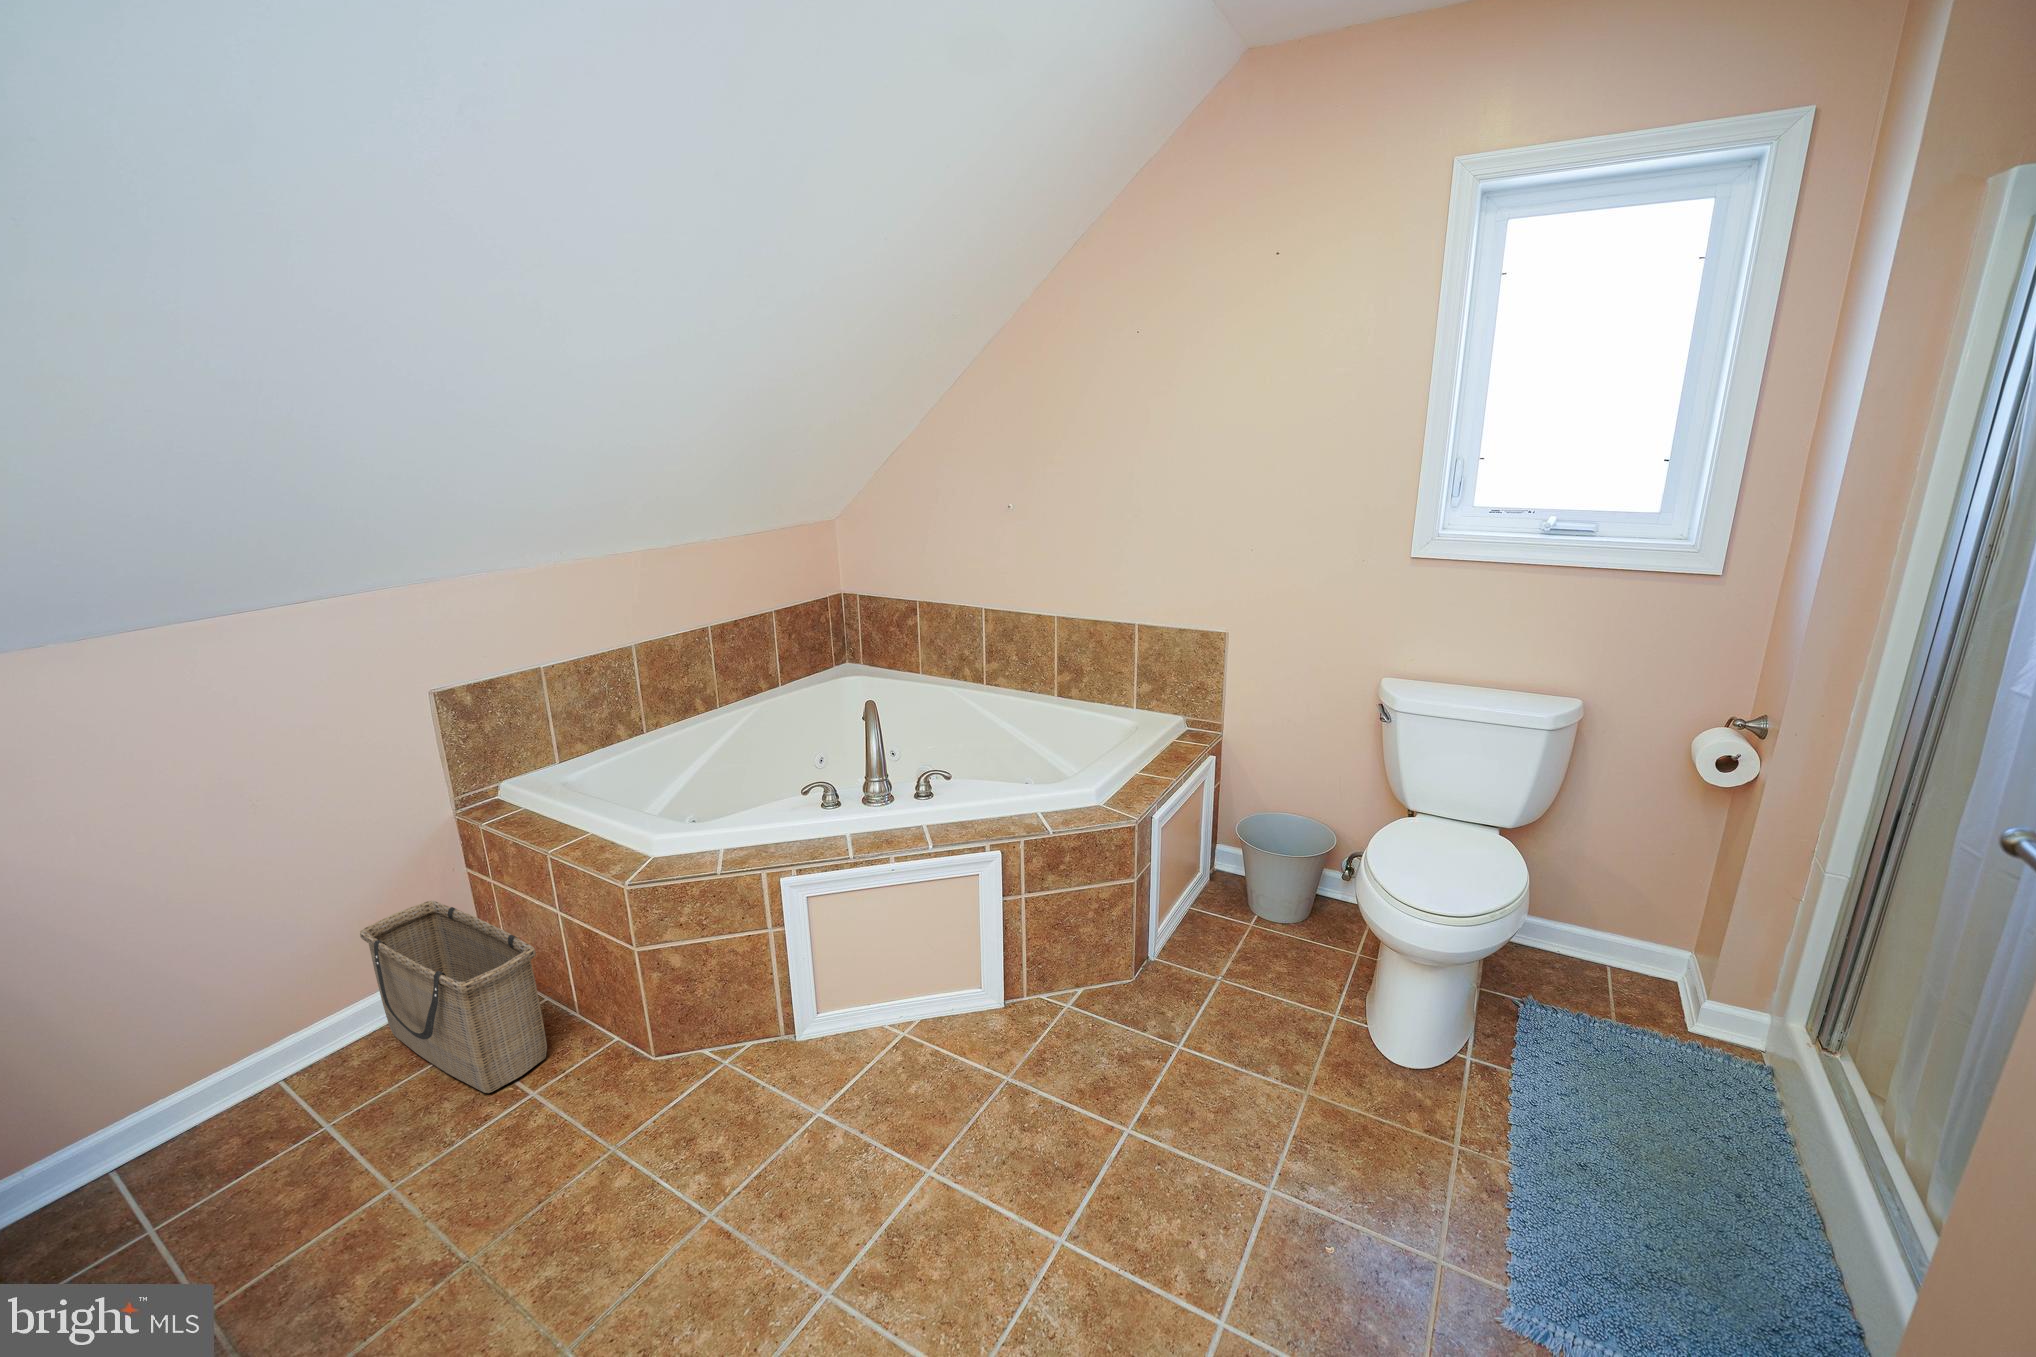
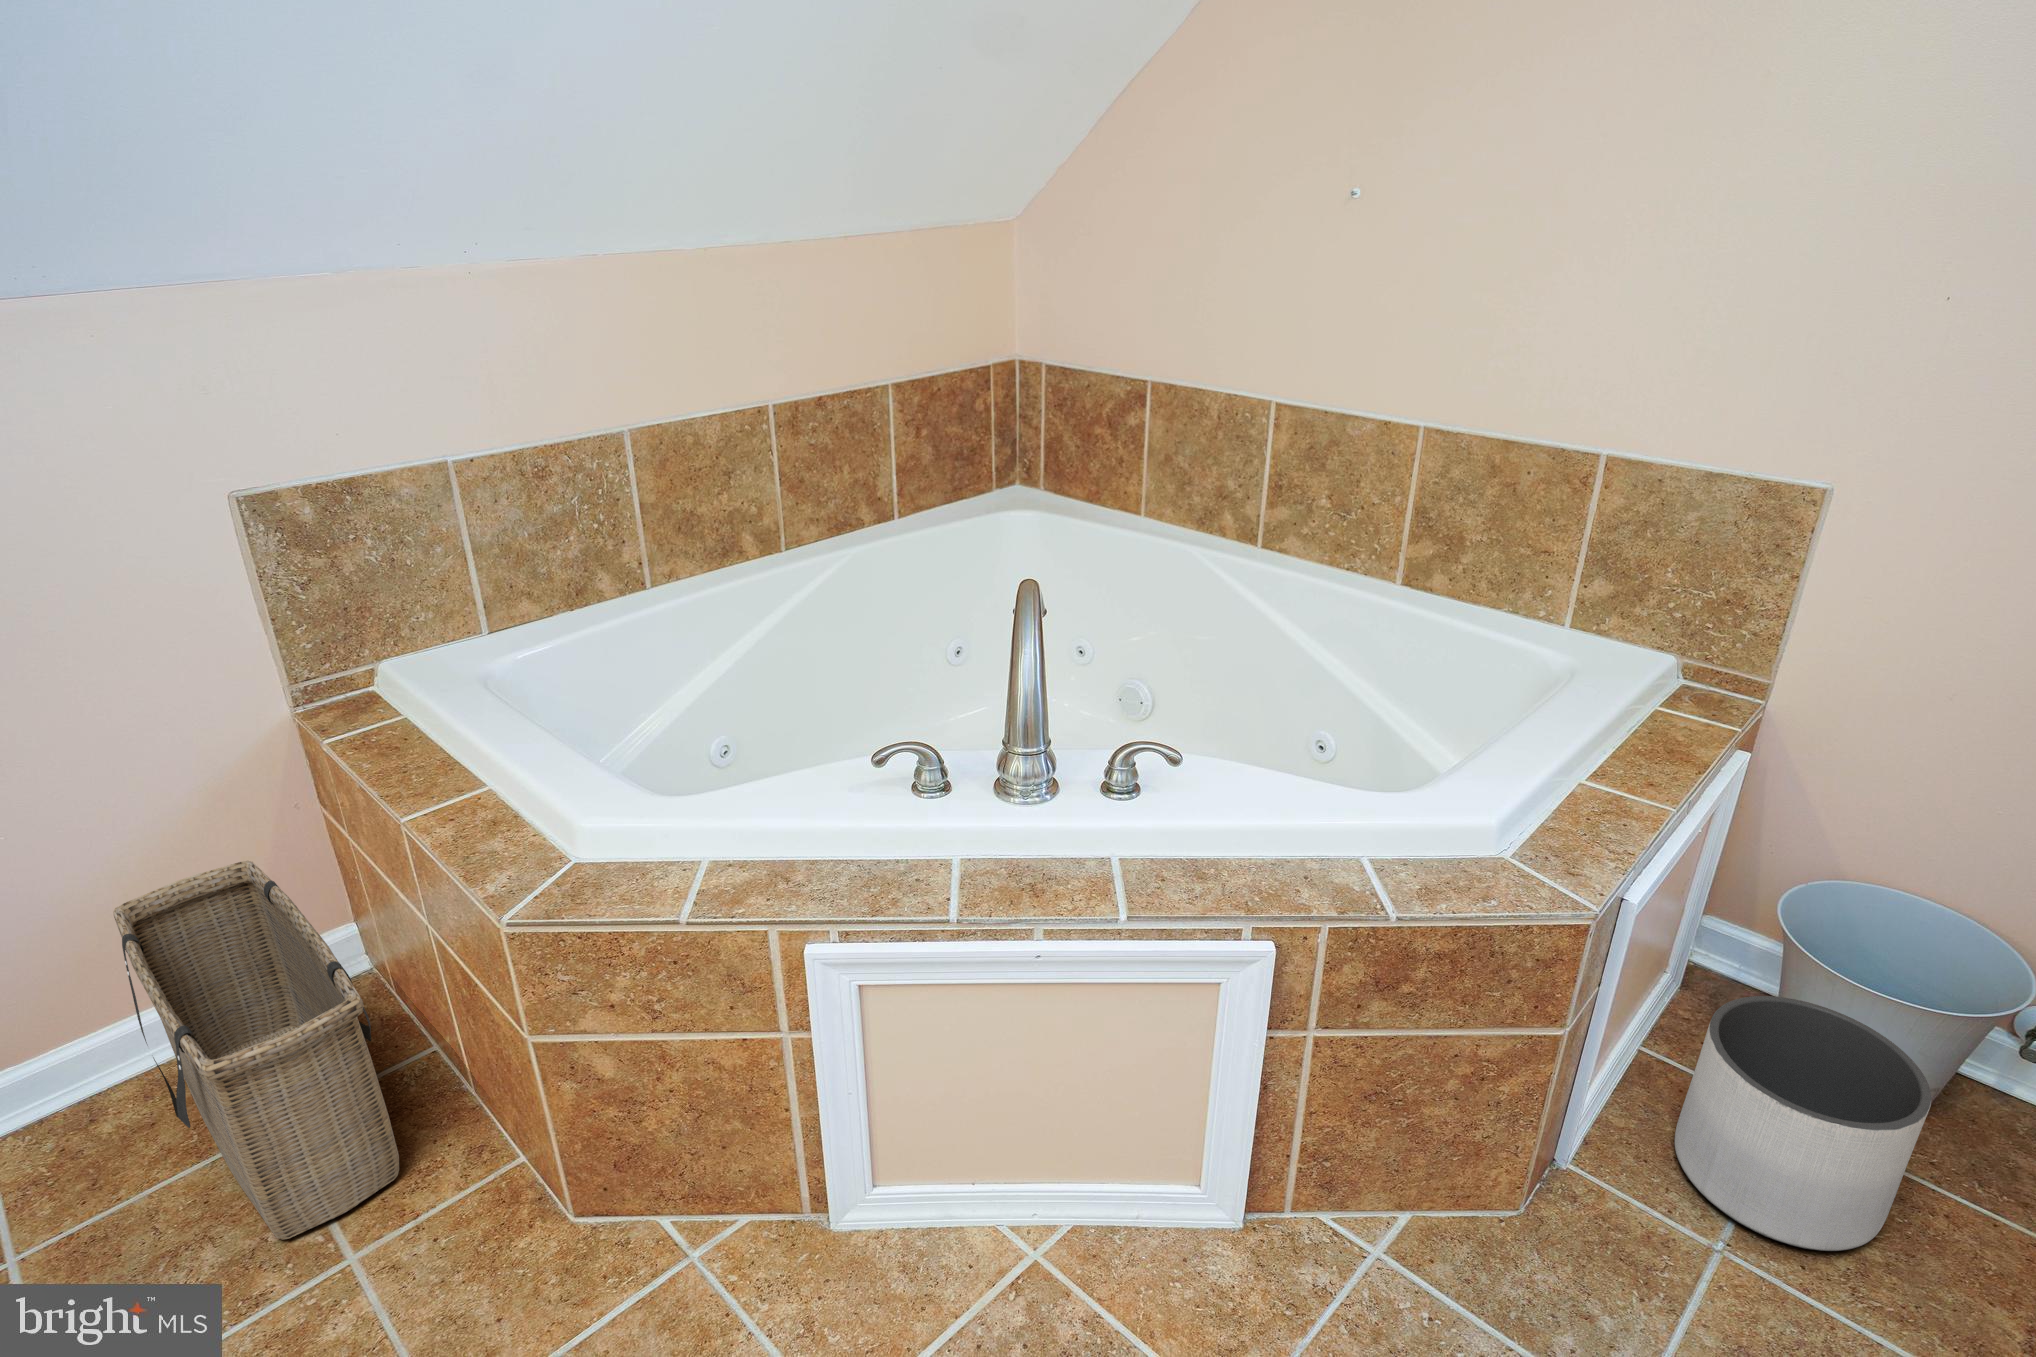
planter: none [1202,865,1293,973] -> present [1675,996,1931,1251]

